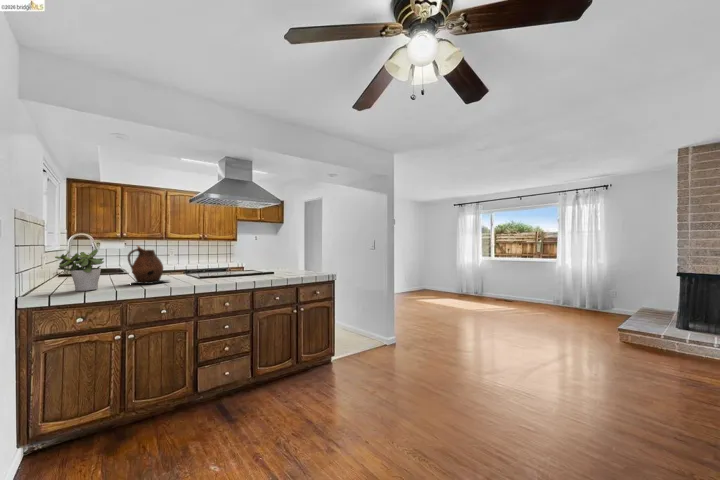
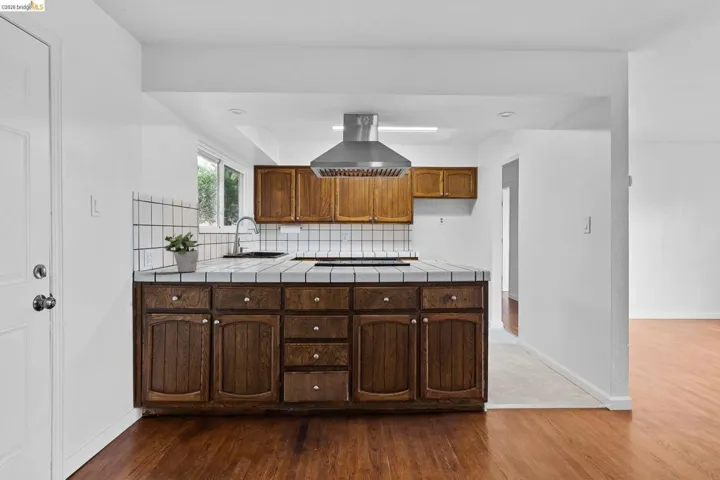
ceramic pitcher: present [128,246,167,284] -> none [233,228,273,270]

